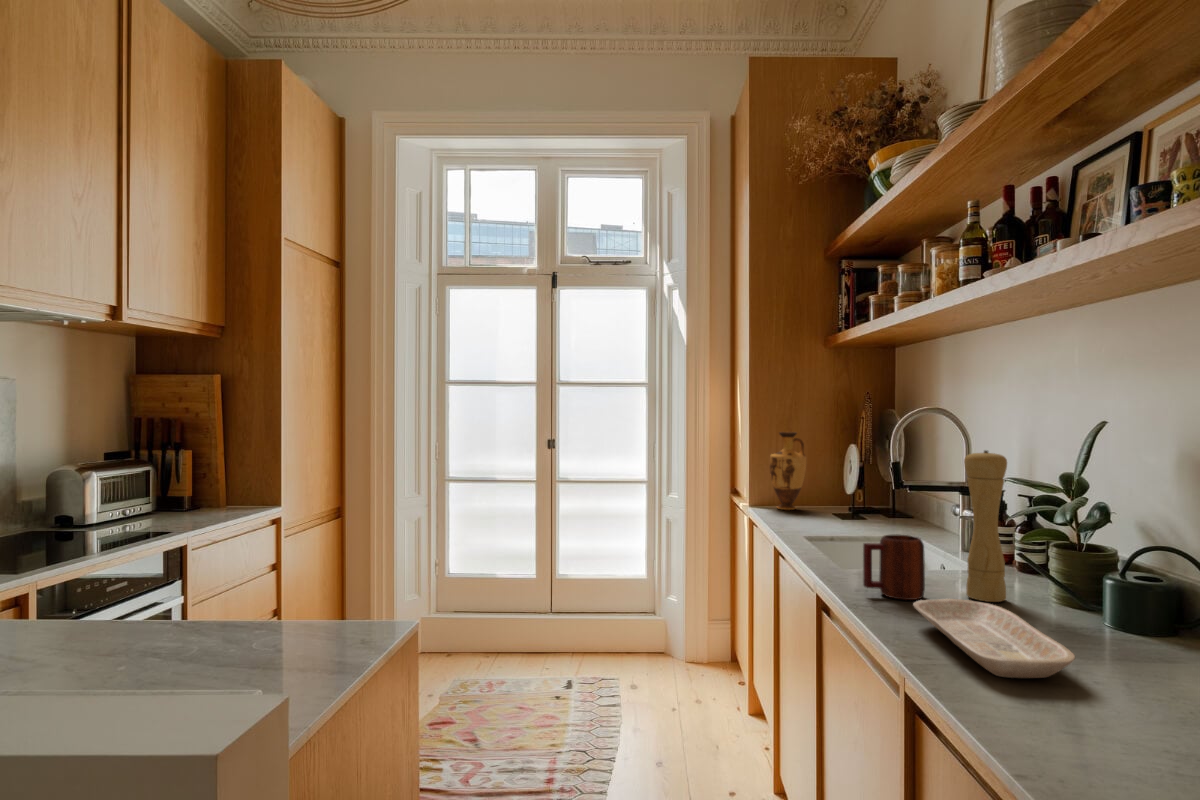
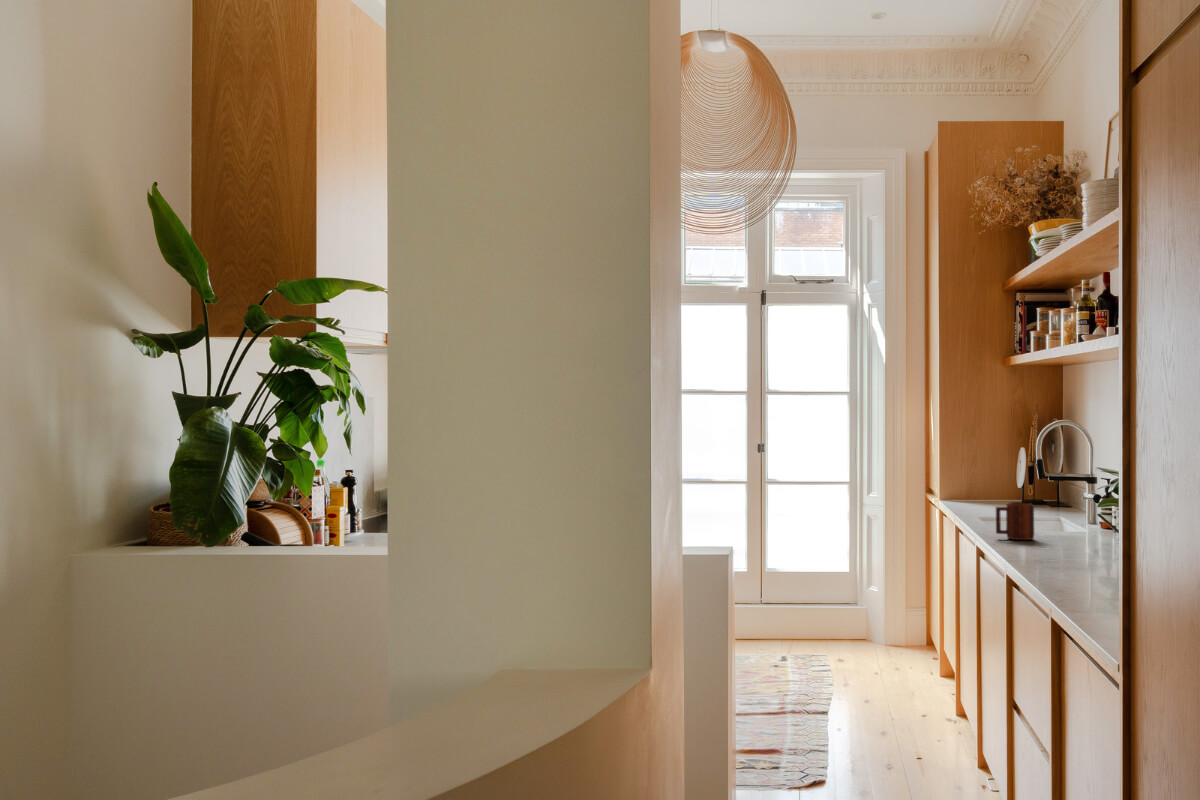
vase: present [770,432,806,510] -> none [958,438,989,503]
pepper mill: present [964,450,1007,602] -> none [1060,450,1086,541]
tray: present [913,599,1075,678] -> none [1014,534,1079,560]

